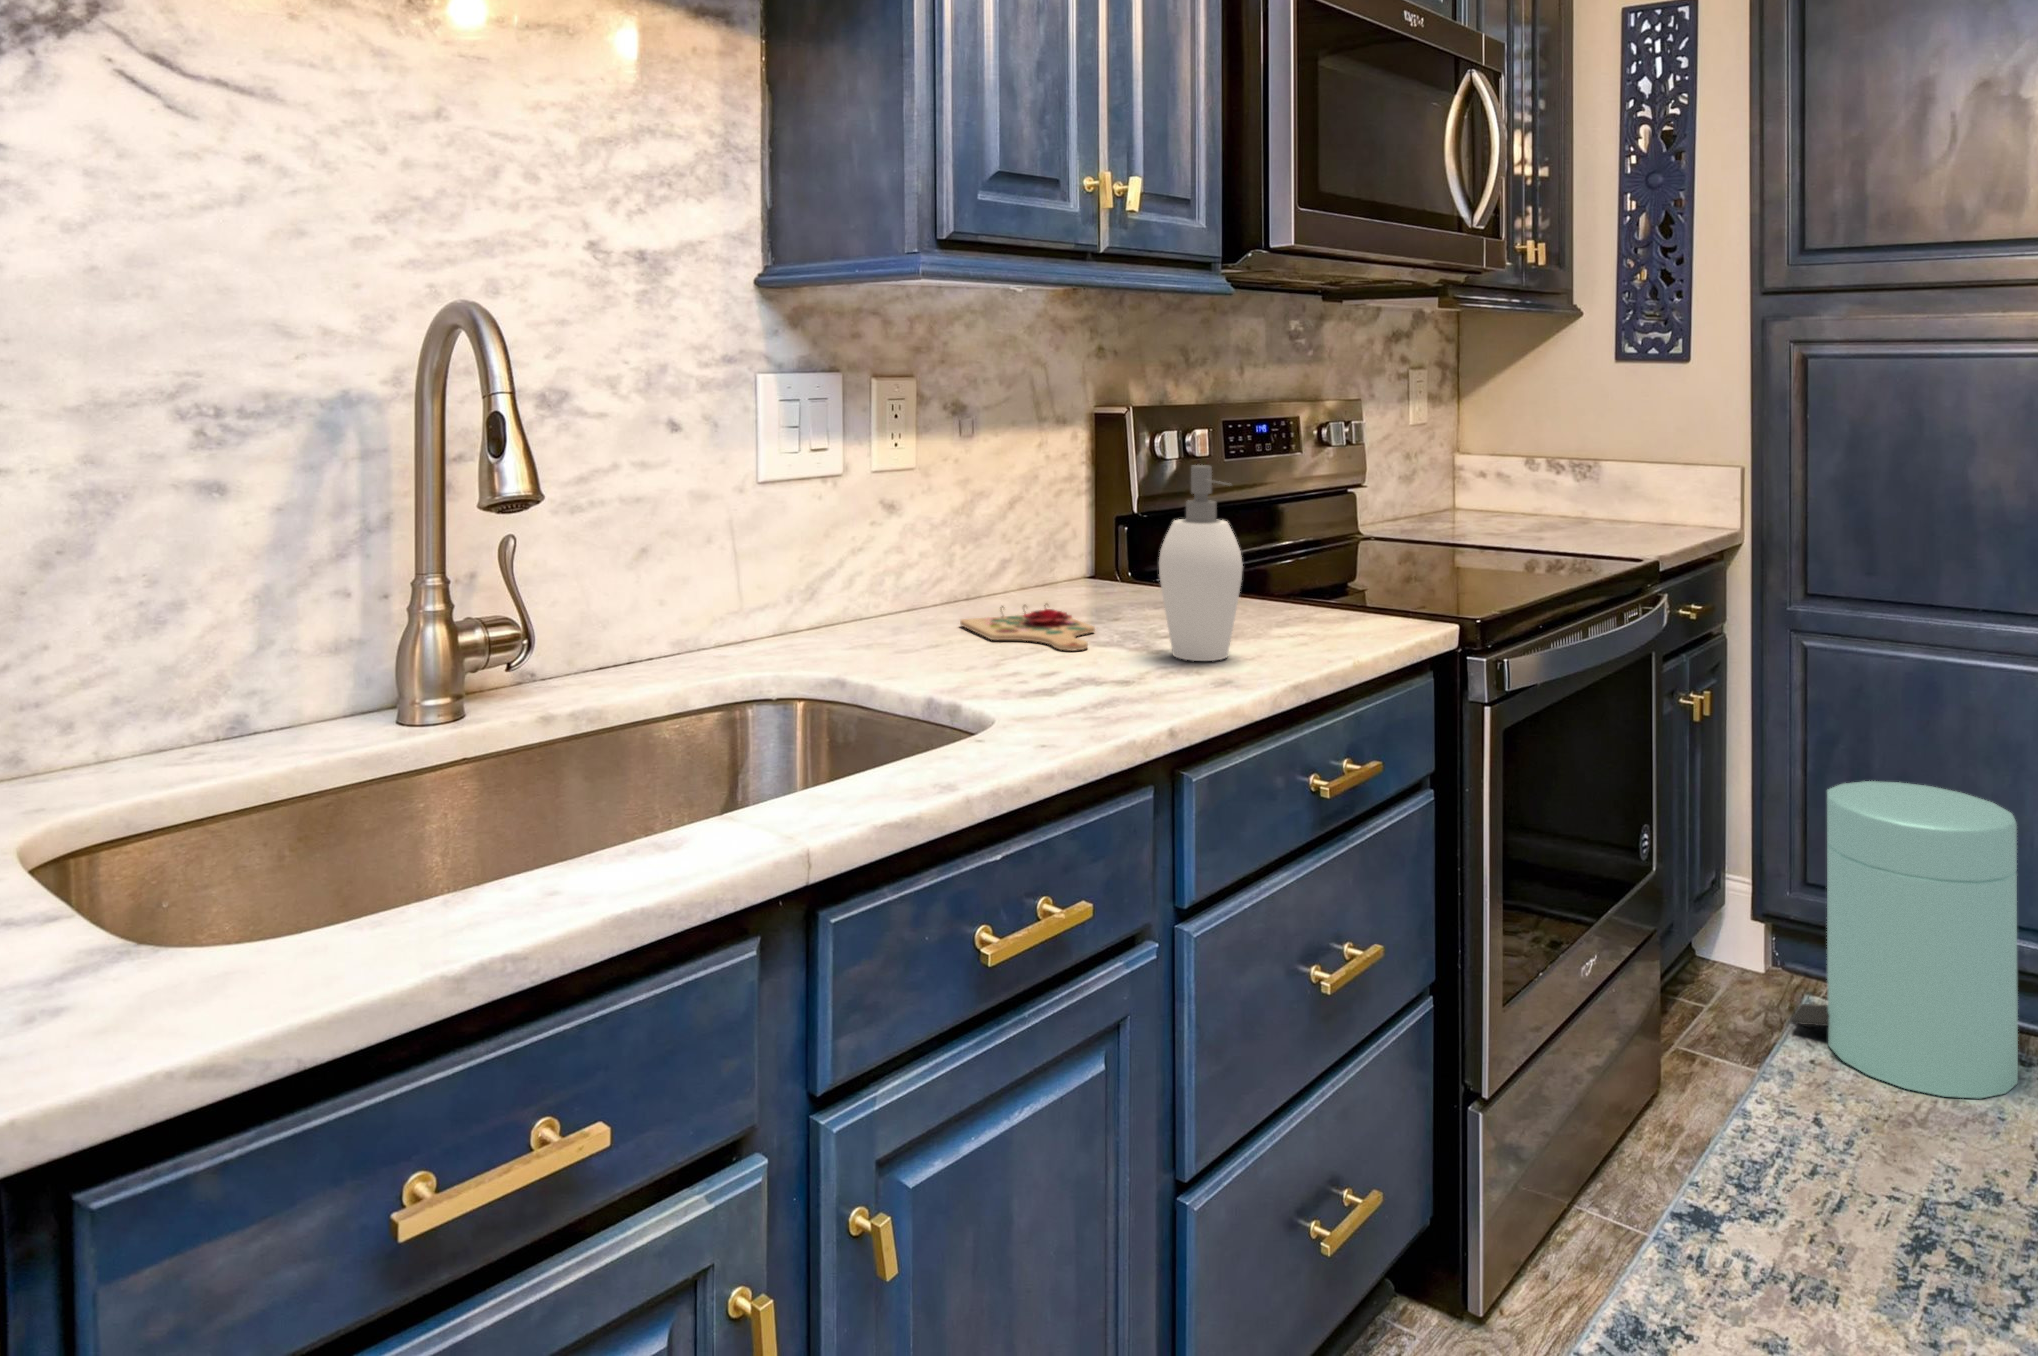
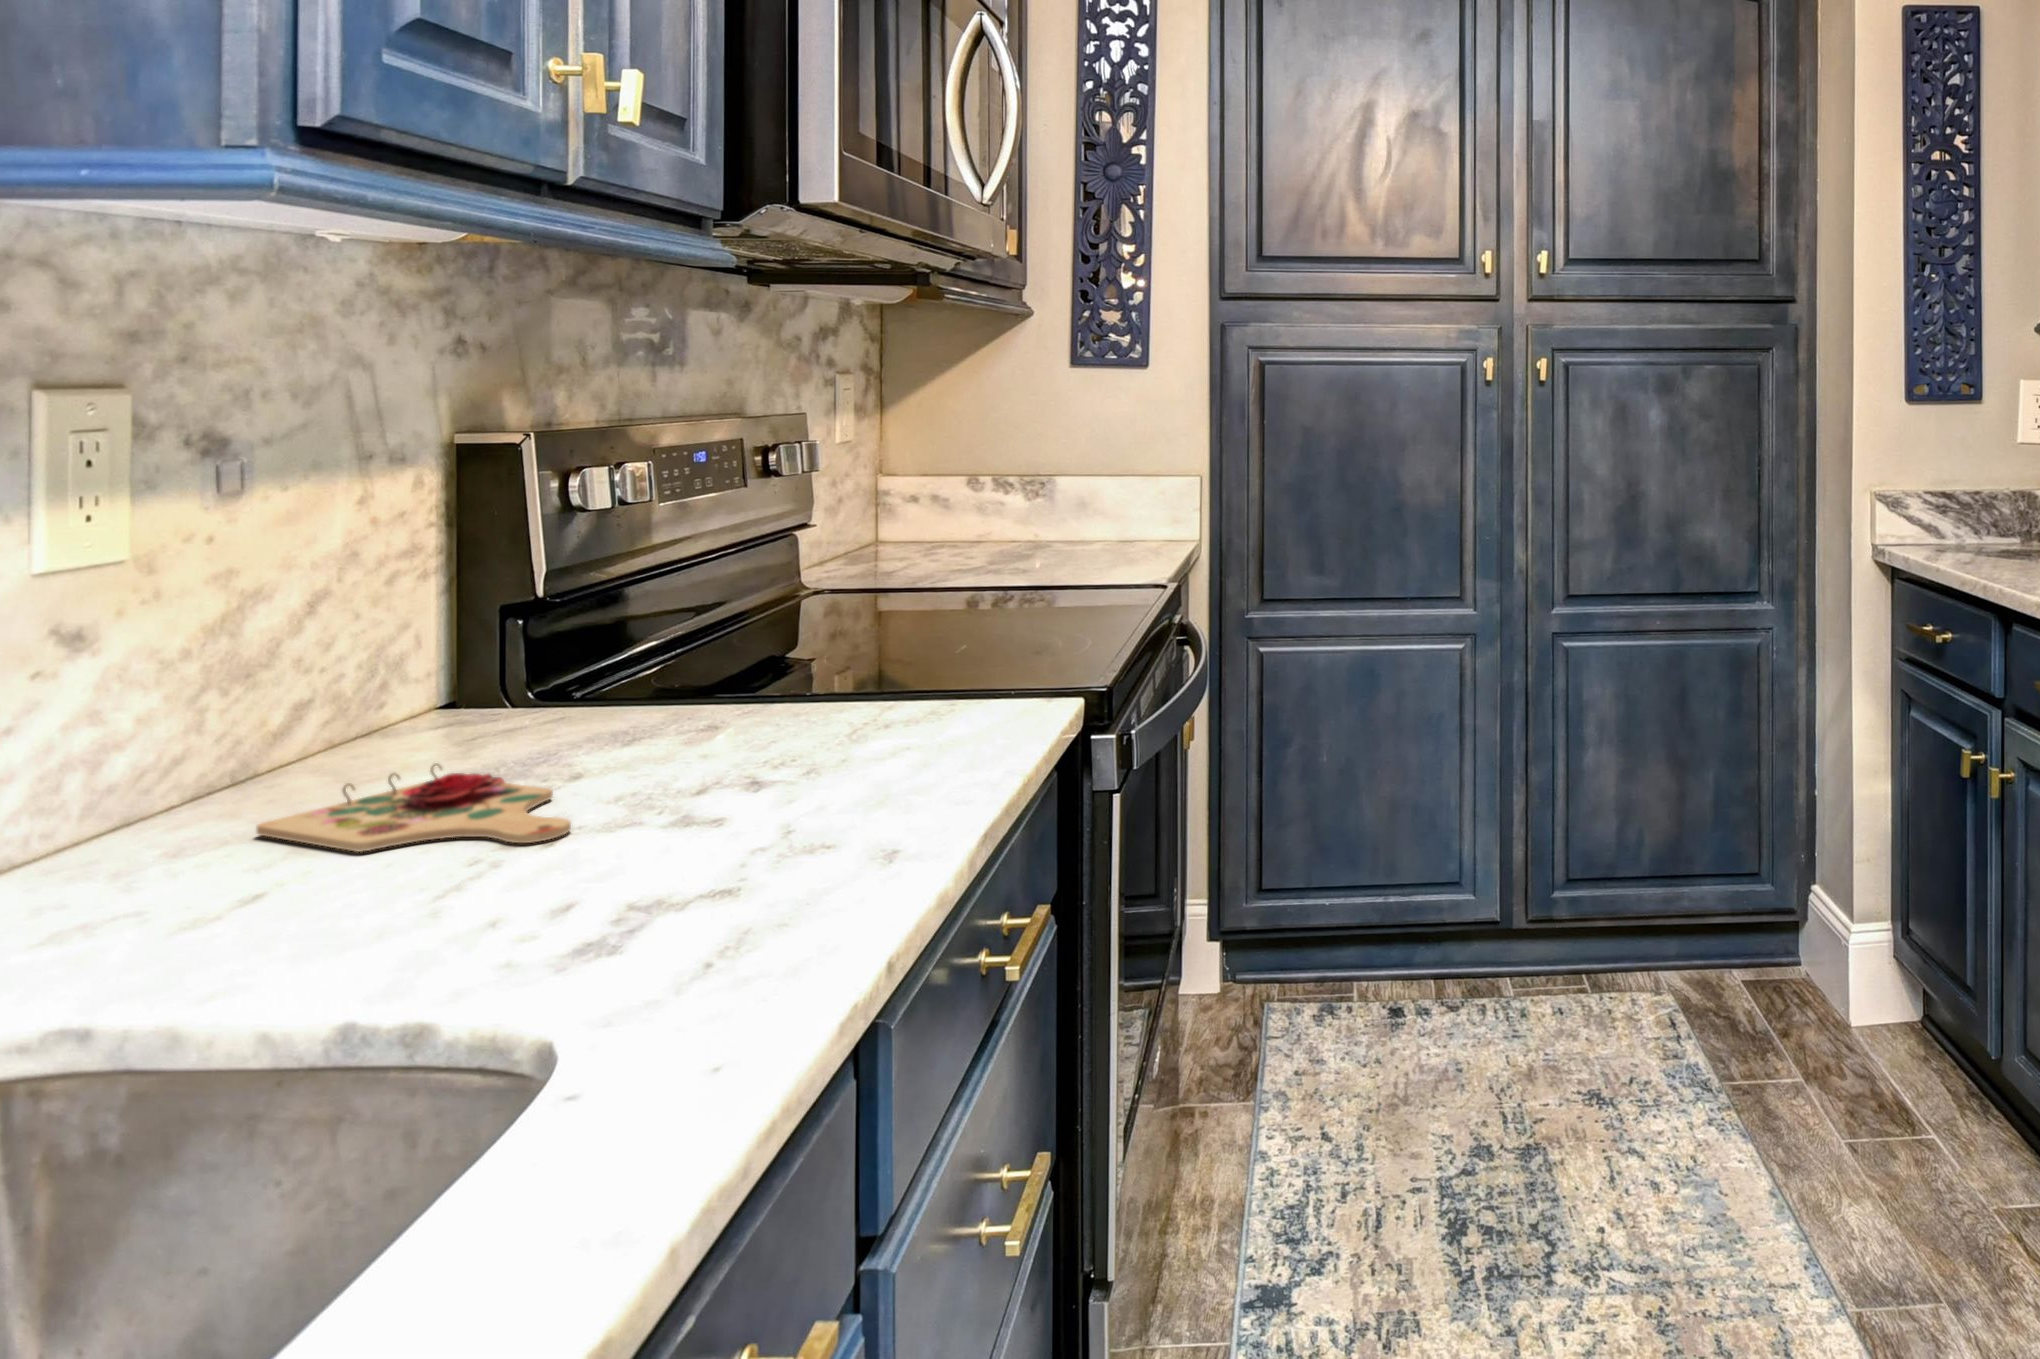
soap dispenser: present [1159,465,1243,661] -> none [711,514,860,816]
trash can: present [1790,781,2018,1099] -> none [1268,769,1458,1070]

